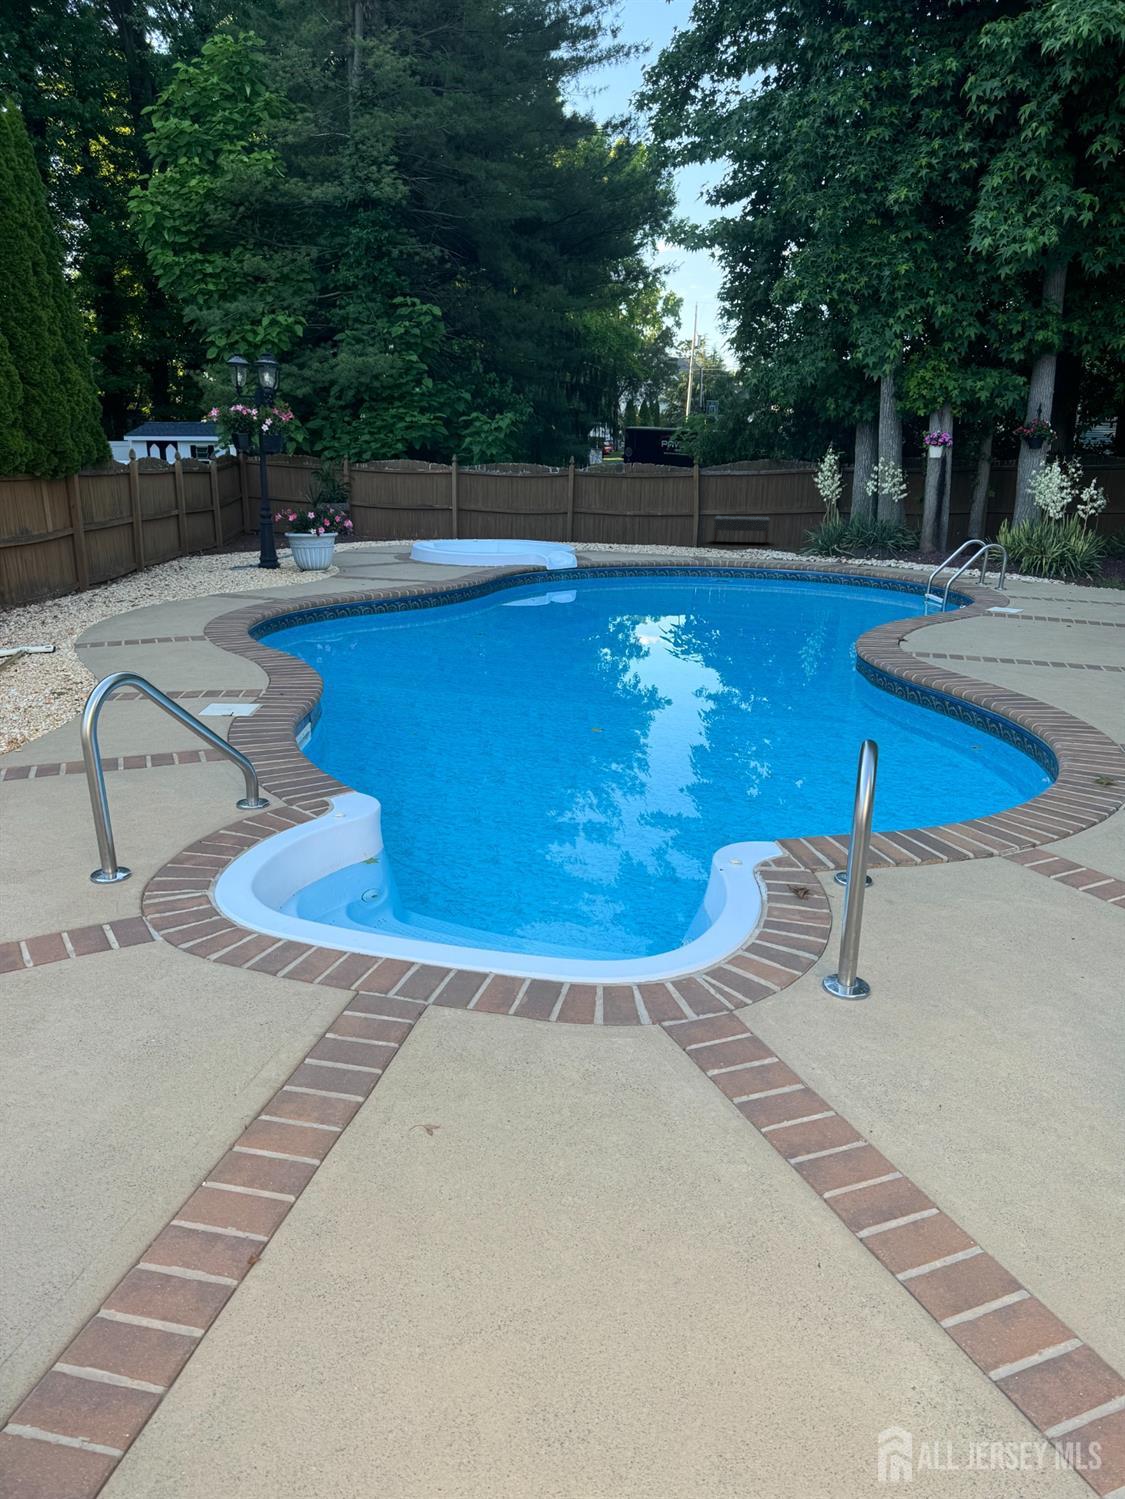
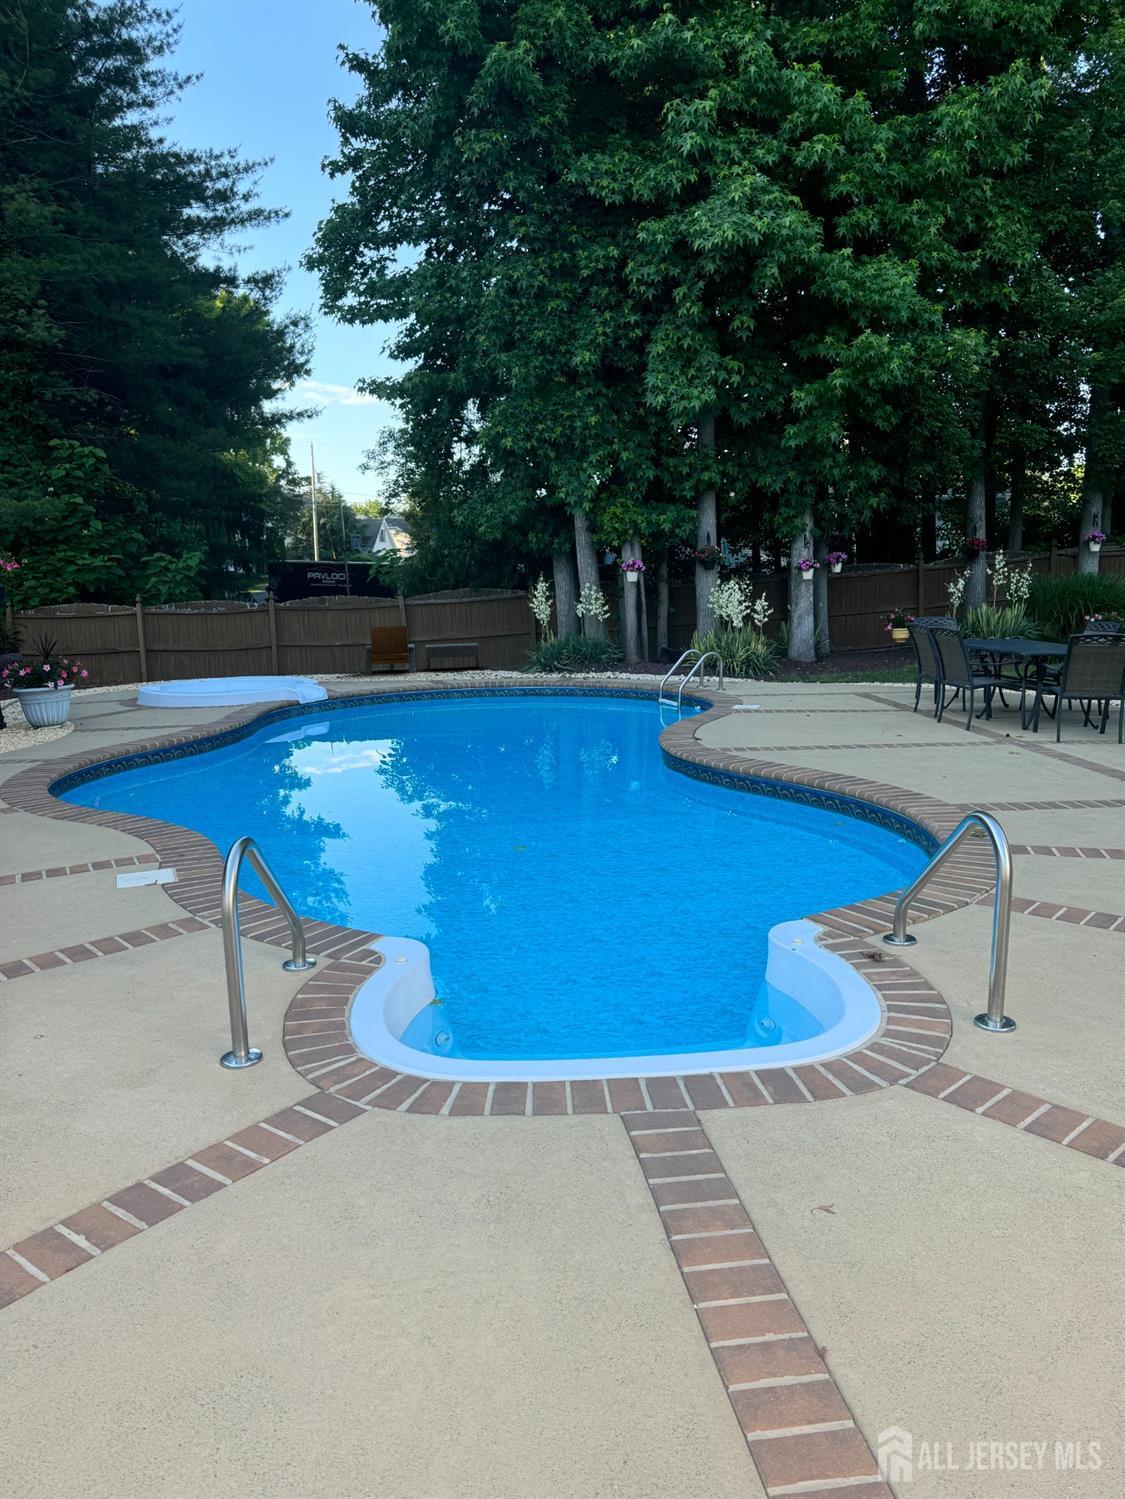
lounge chair: none [648,495,704,544] -> present [364,626,416,674]

